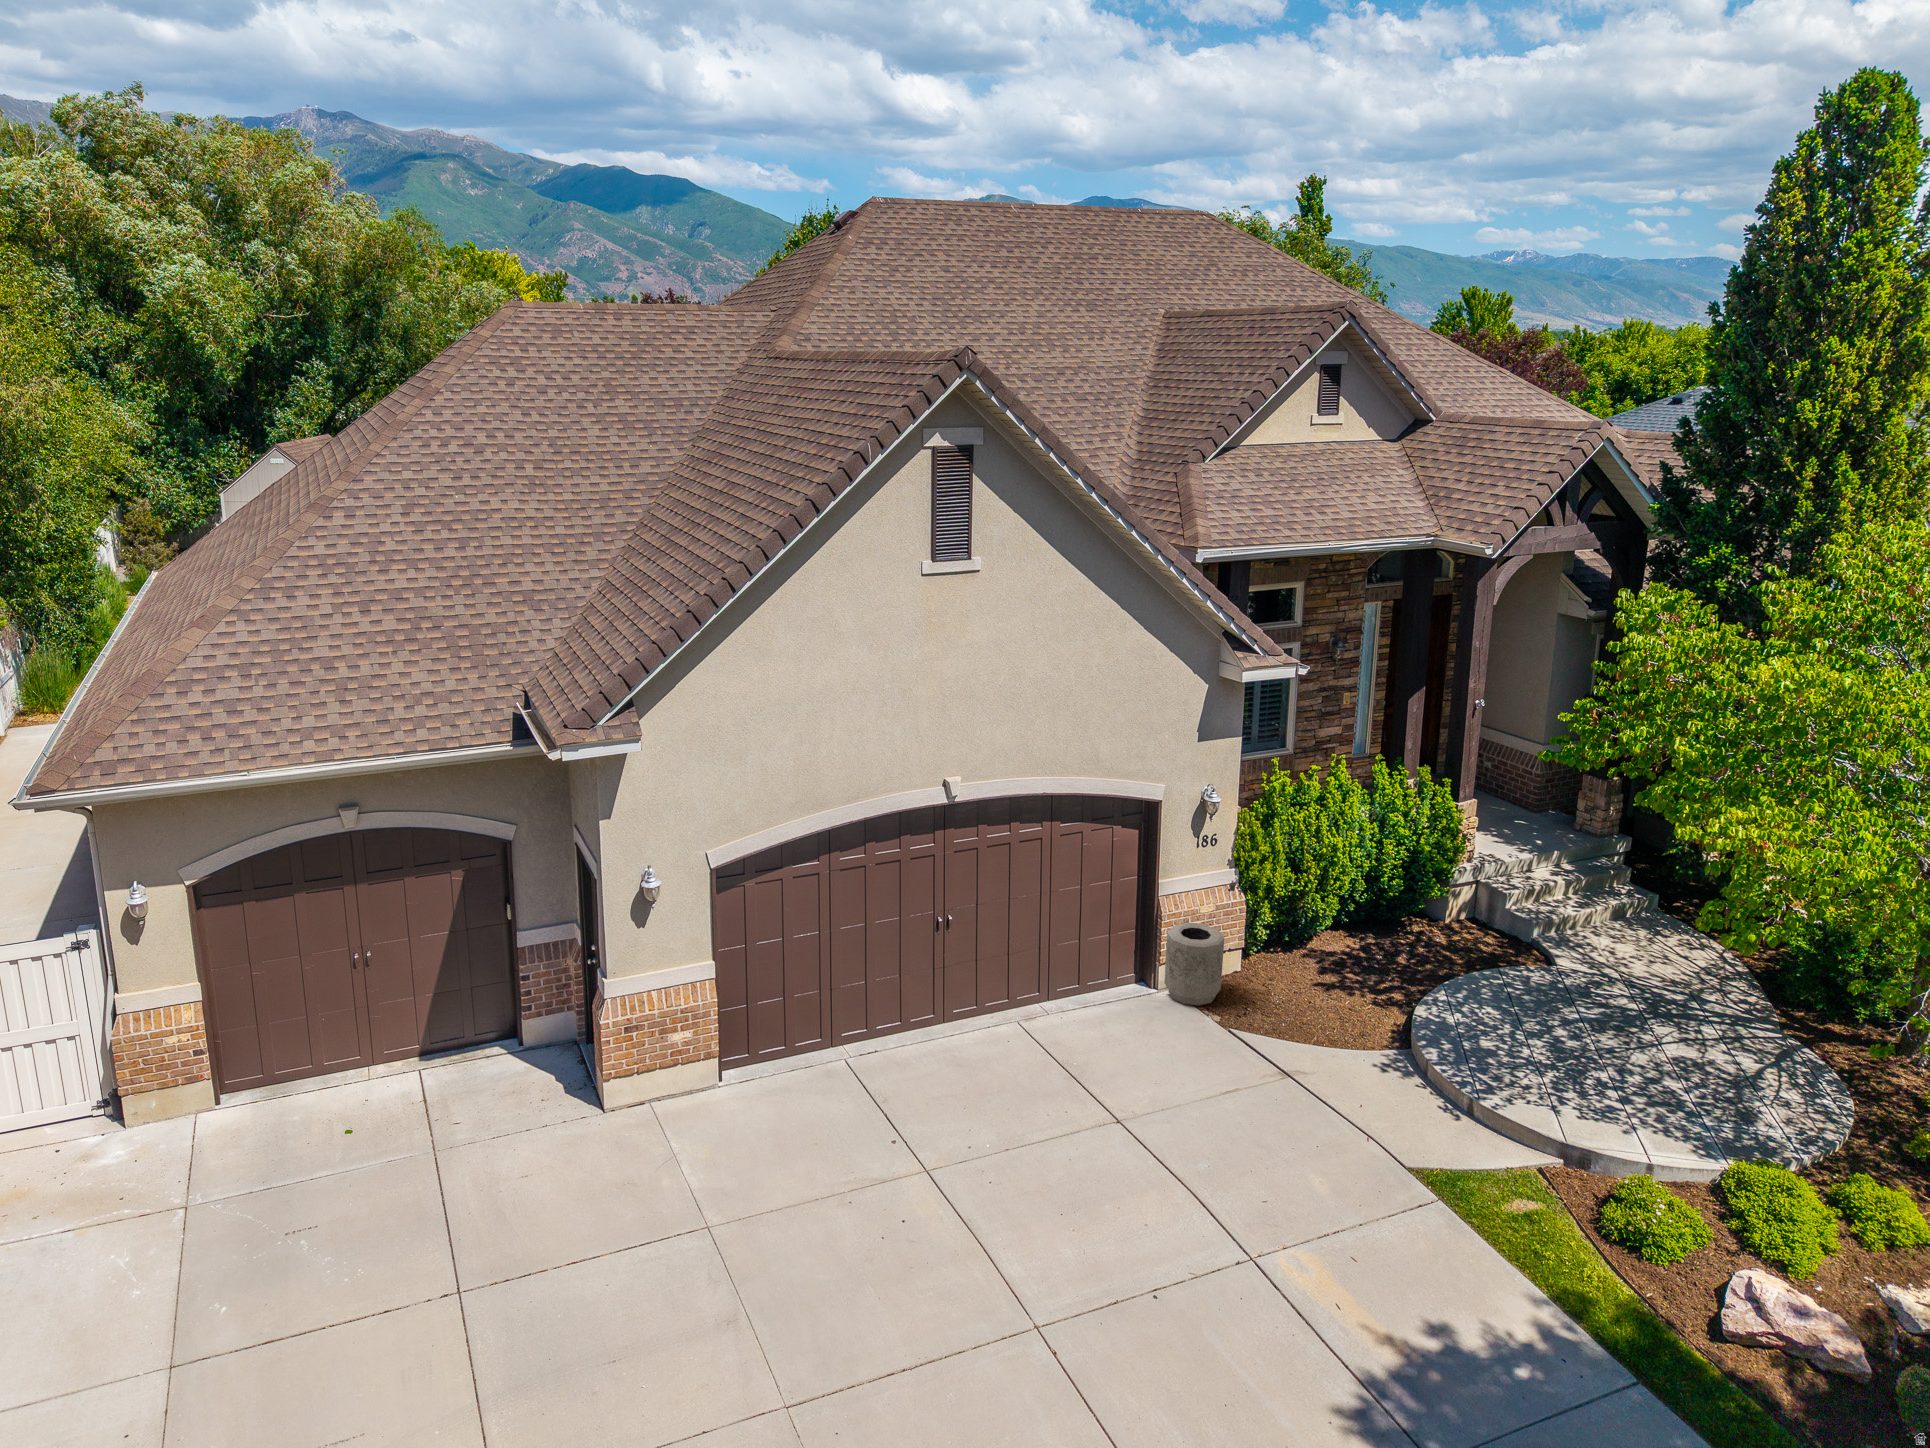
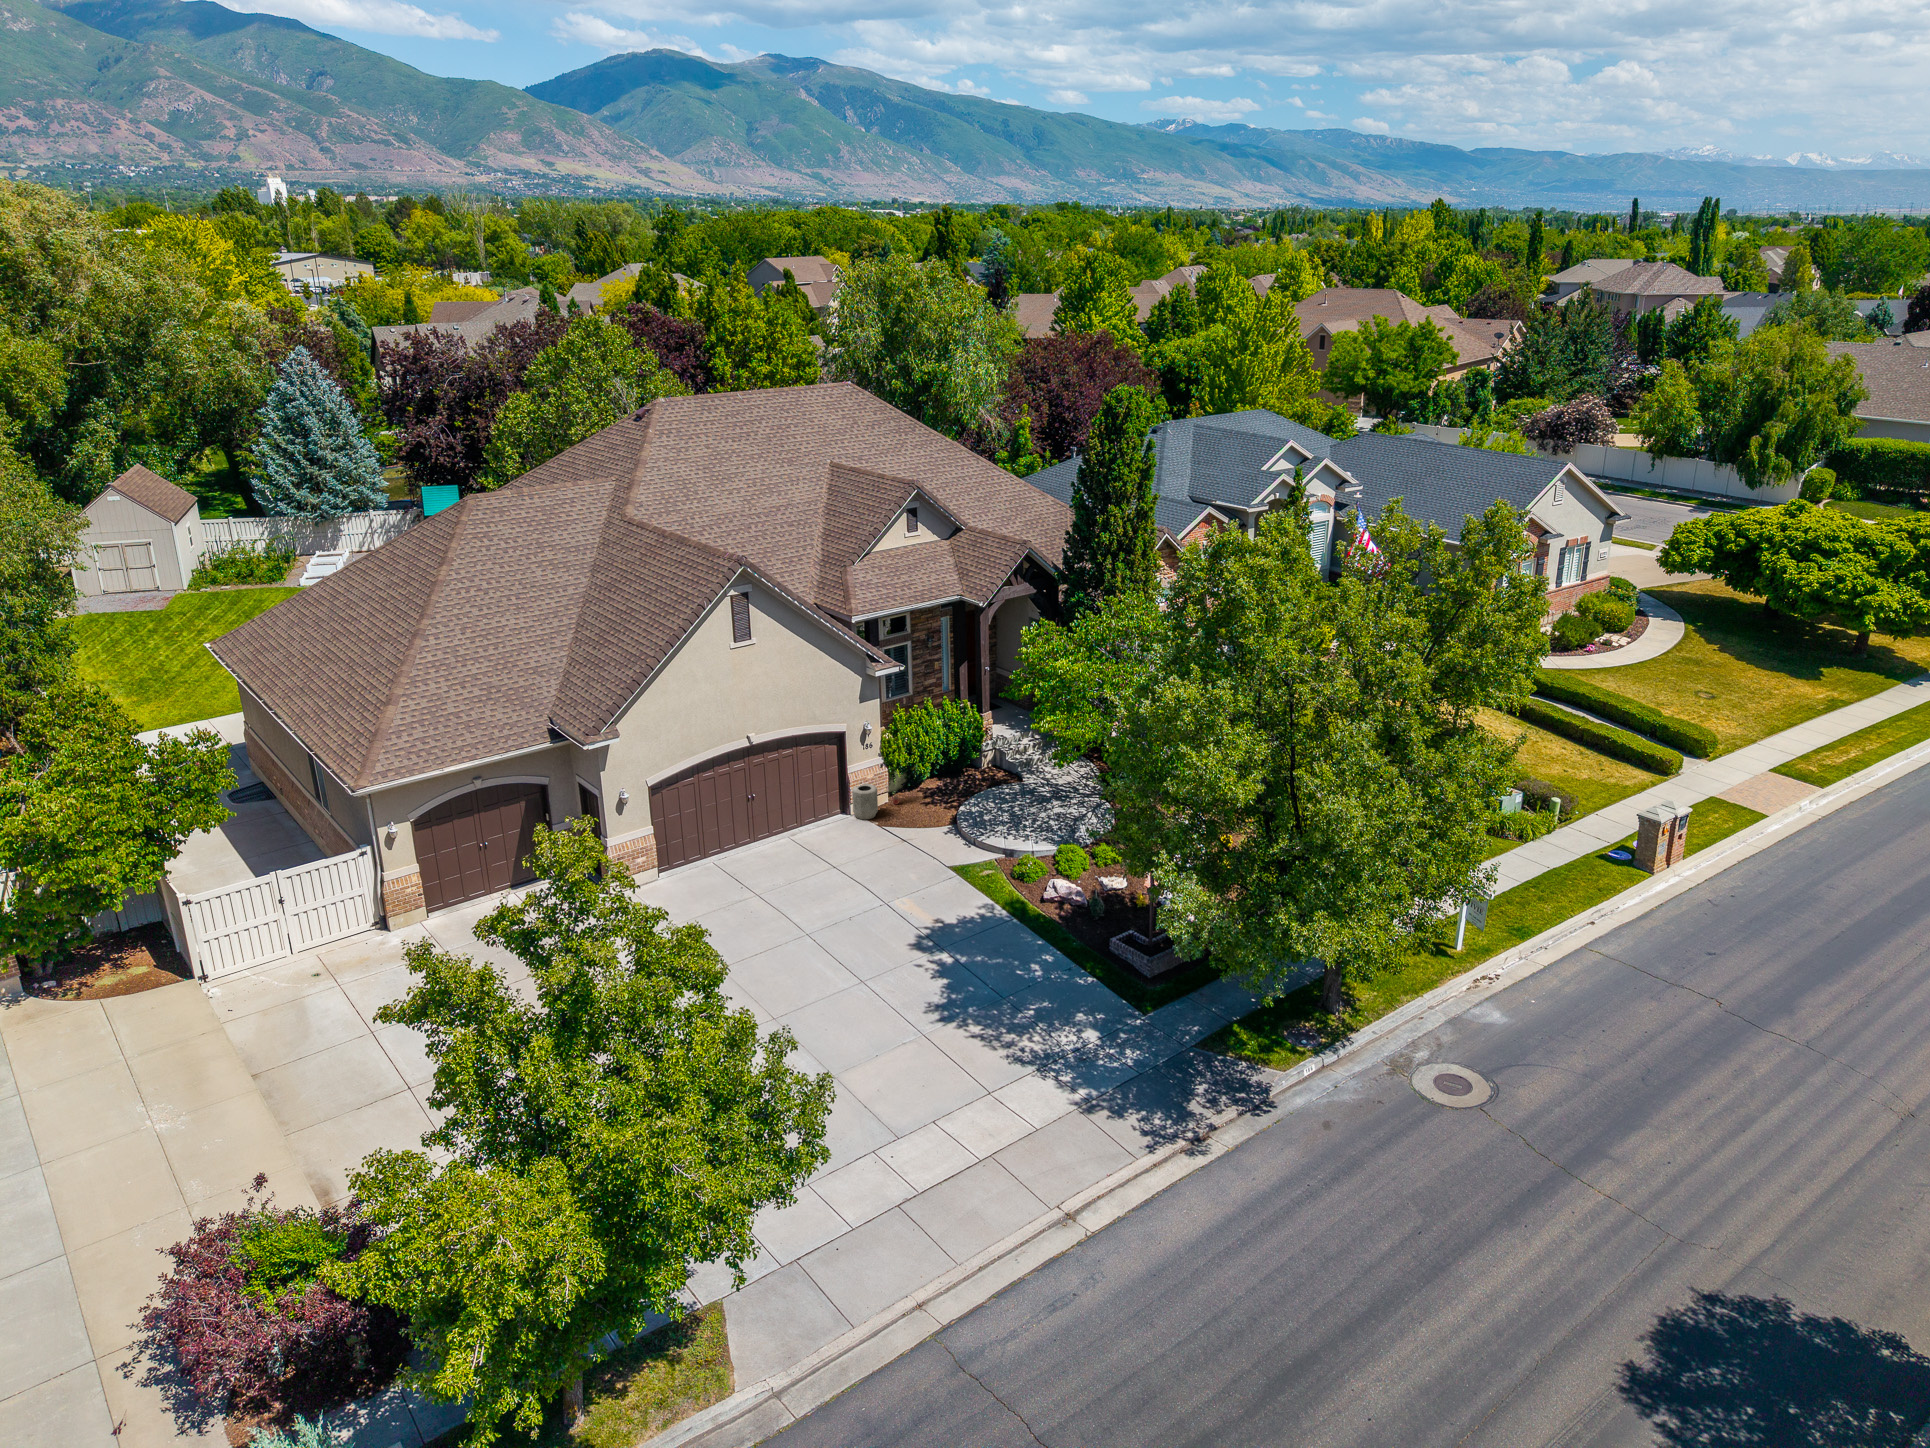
potted tree: none [1238,902,1288,979] -> present [888,772,905,804]

